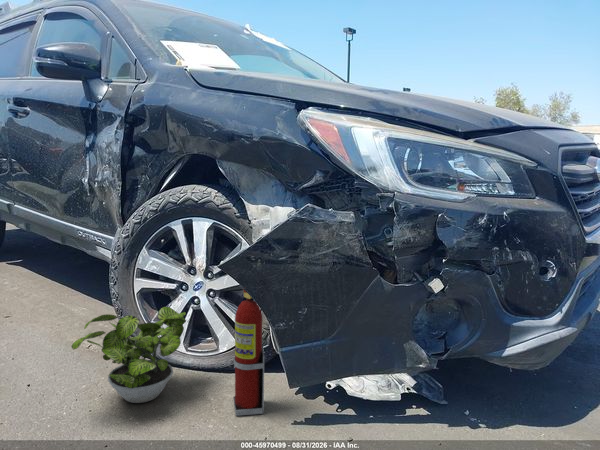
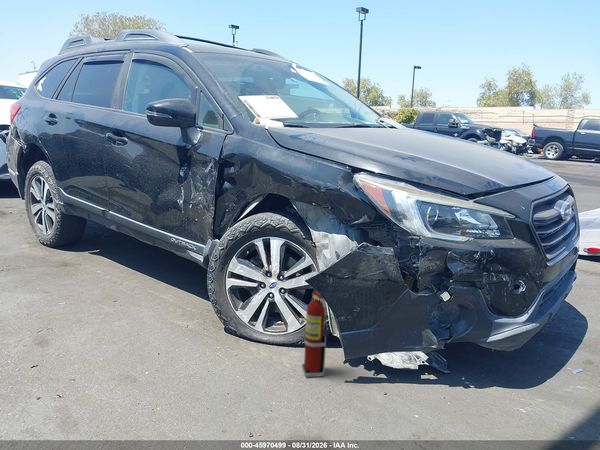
potted plant: present [72,307,186,403] -> none [197,301,268,367]

